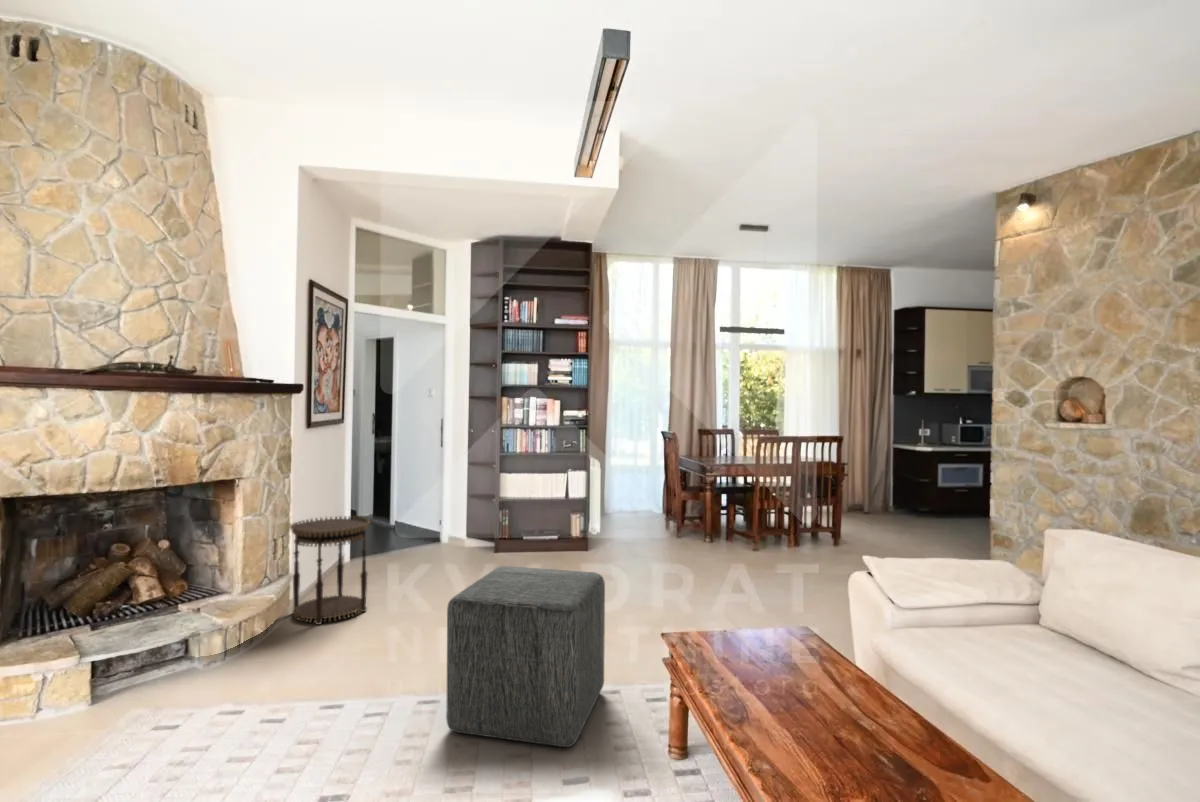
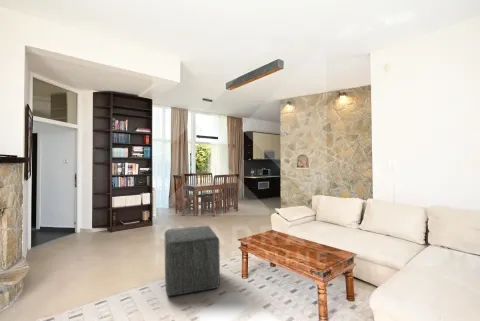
side table: present [290,516,370,625] -> none [27,222,73,278]

